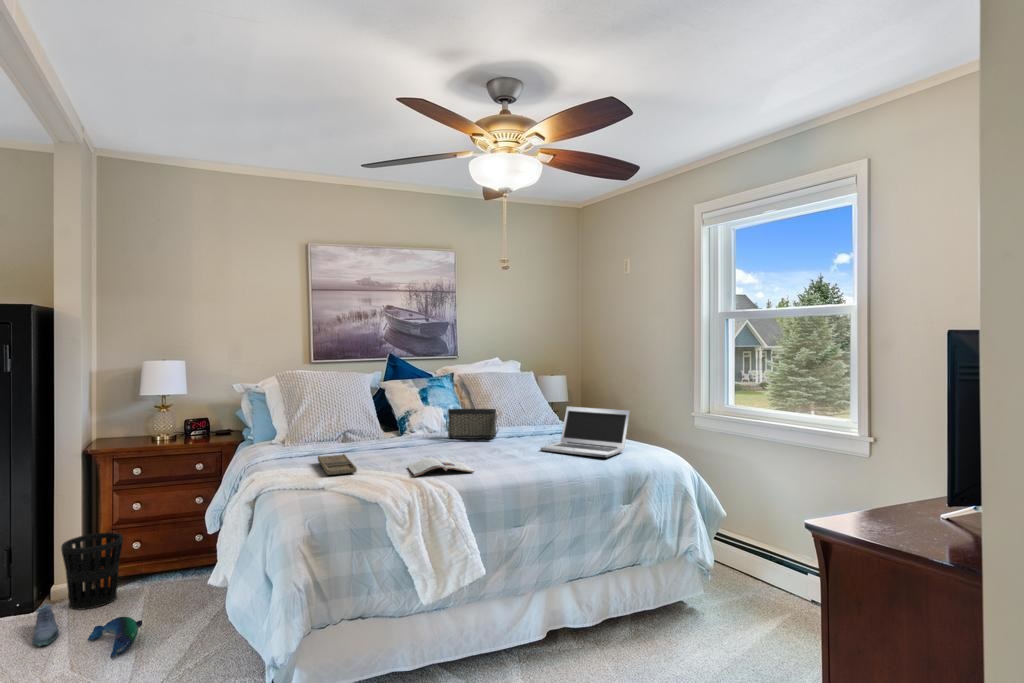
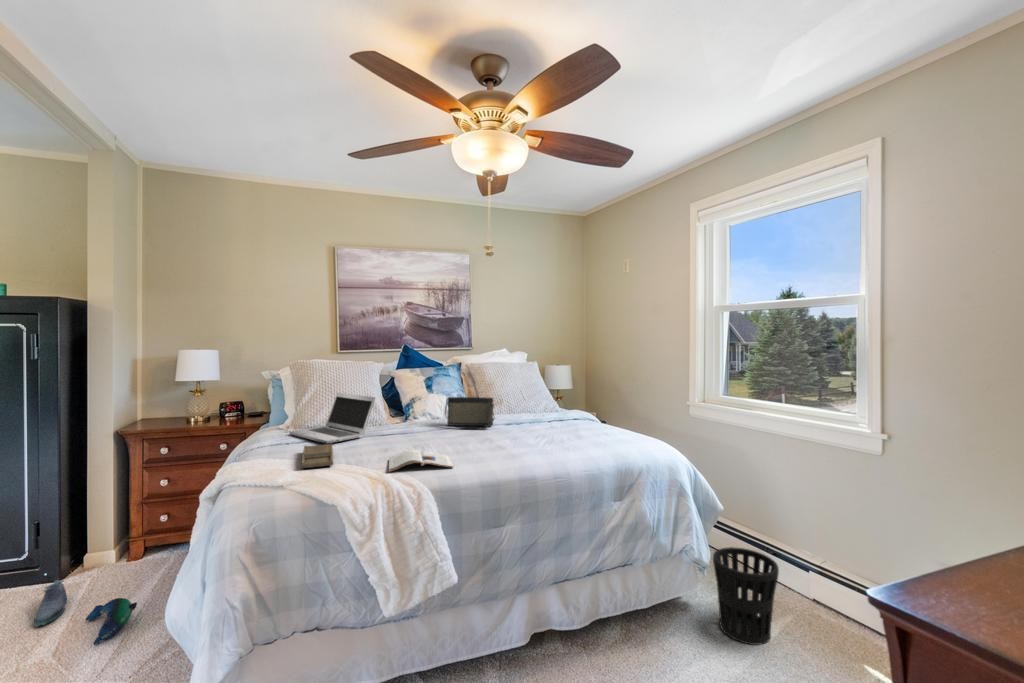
laptop: present [541,407,630,457] -> present [290,393,375,443]
wastebasket: present [61,532,123,610] -> present [713,547,779,645]

